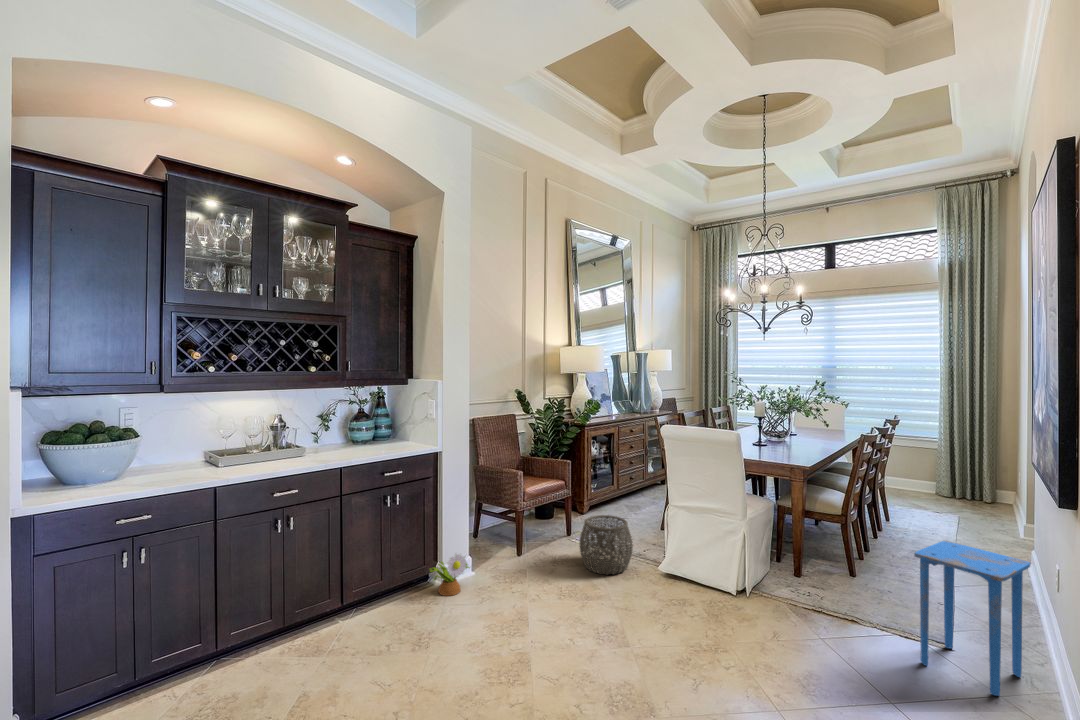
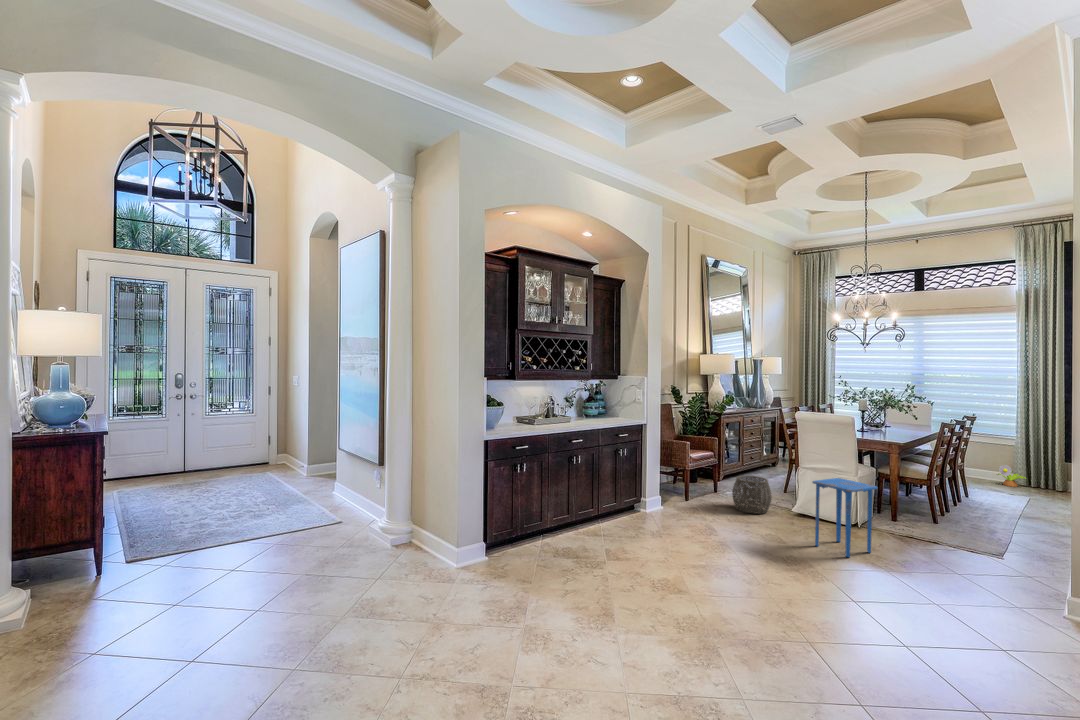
side table: present [914,541,1030,696] -> present [813,478,877,557]
decorative plant: present [430,553,470,596] -> present [998,465,1026,487]

